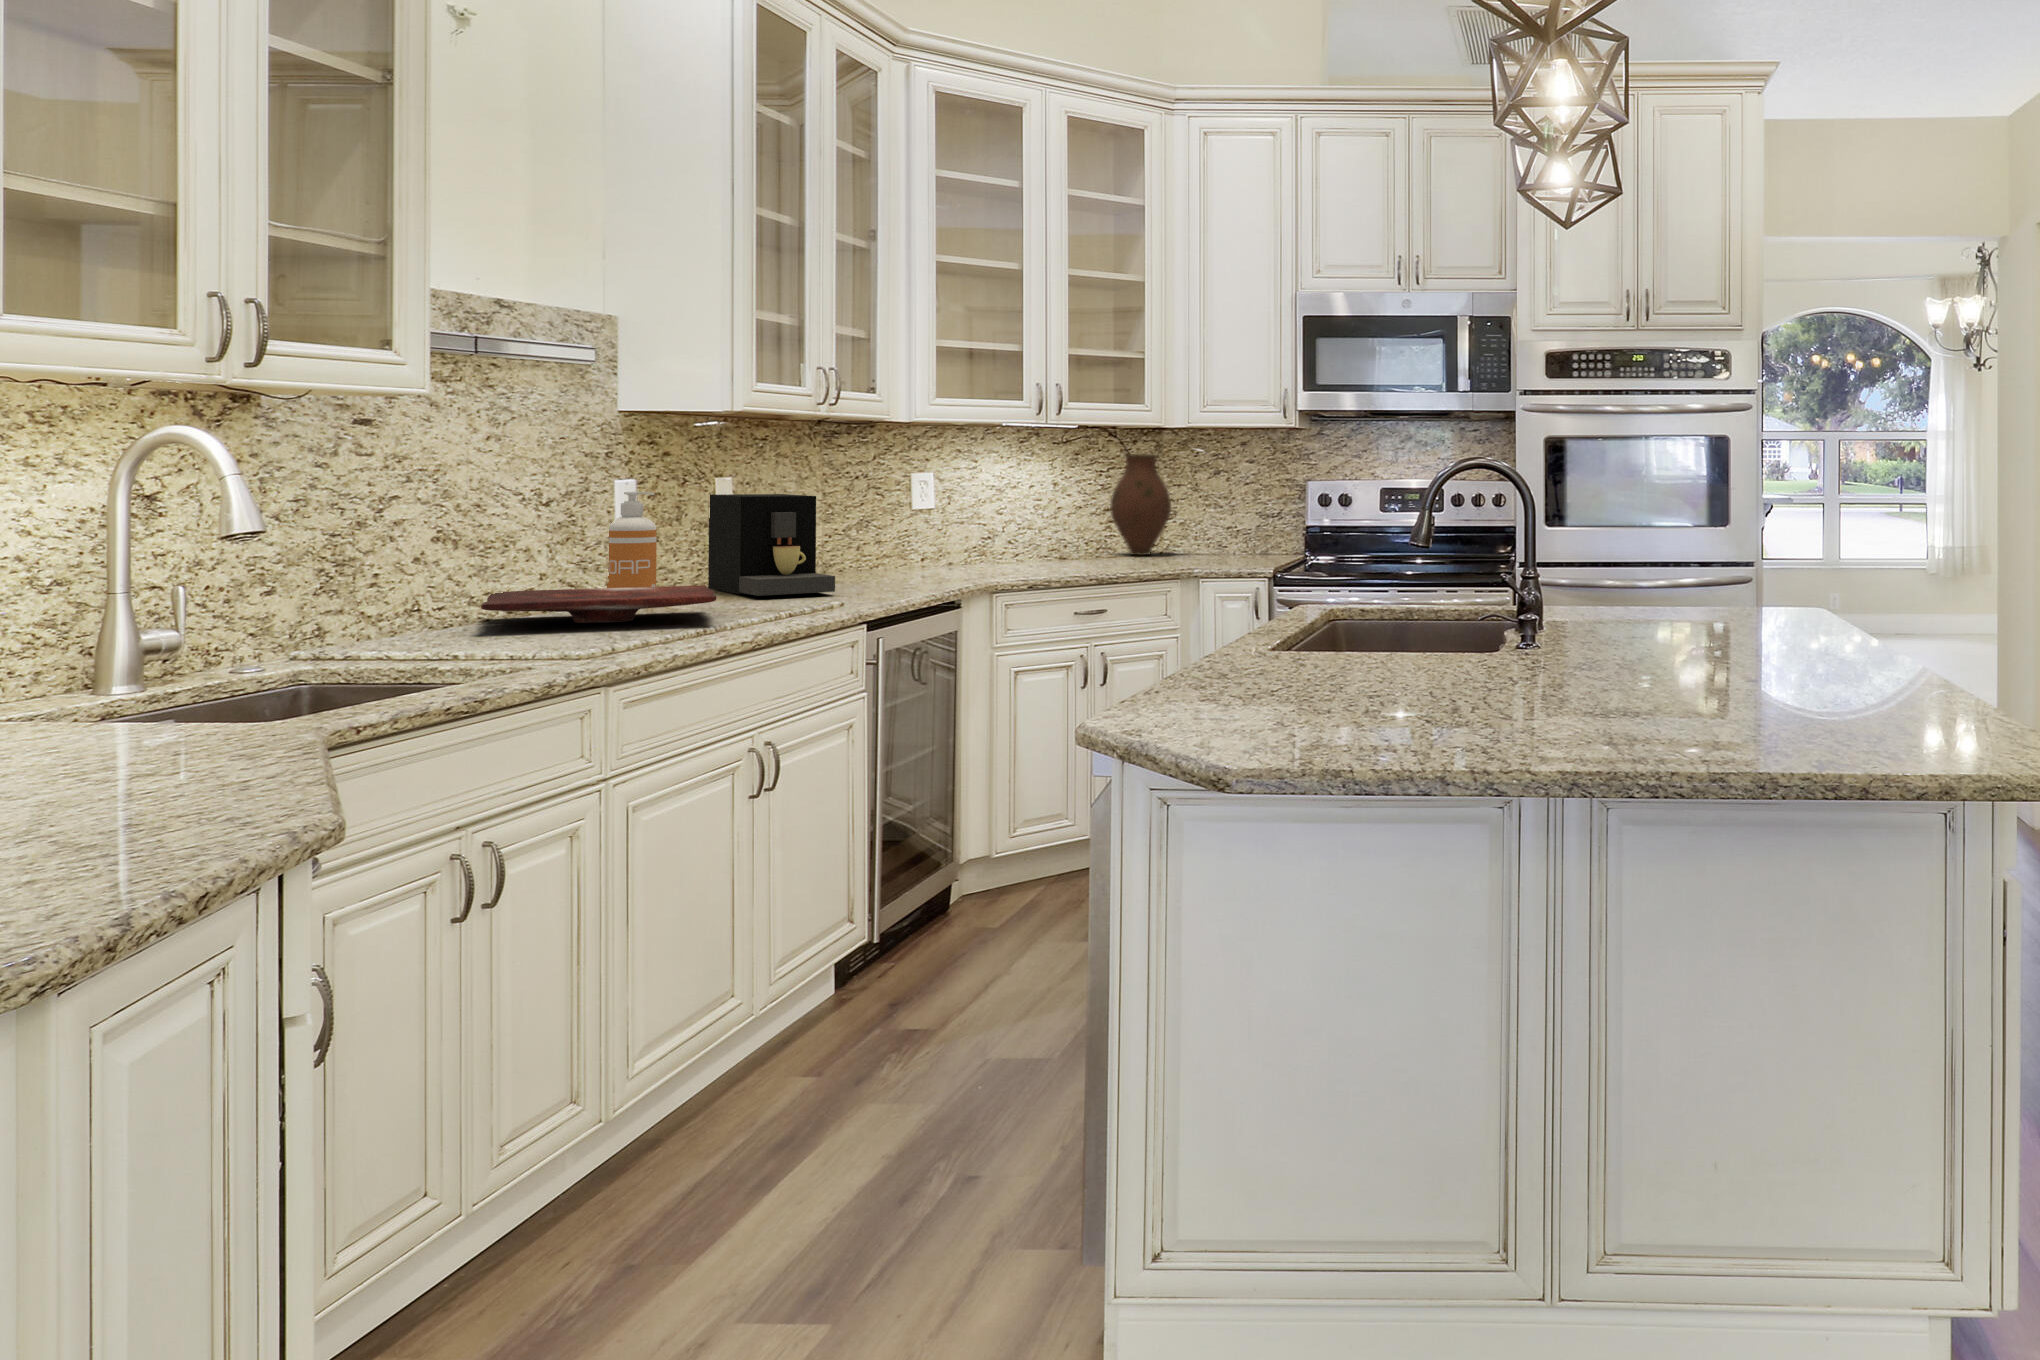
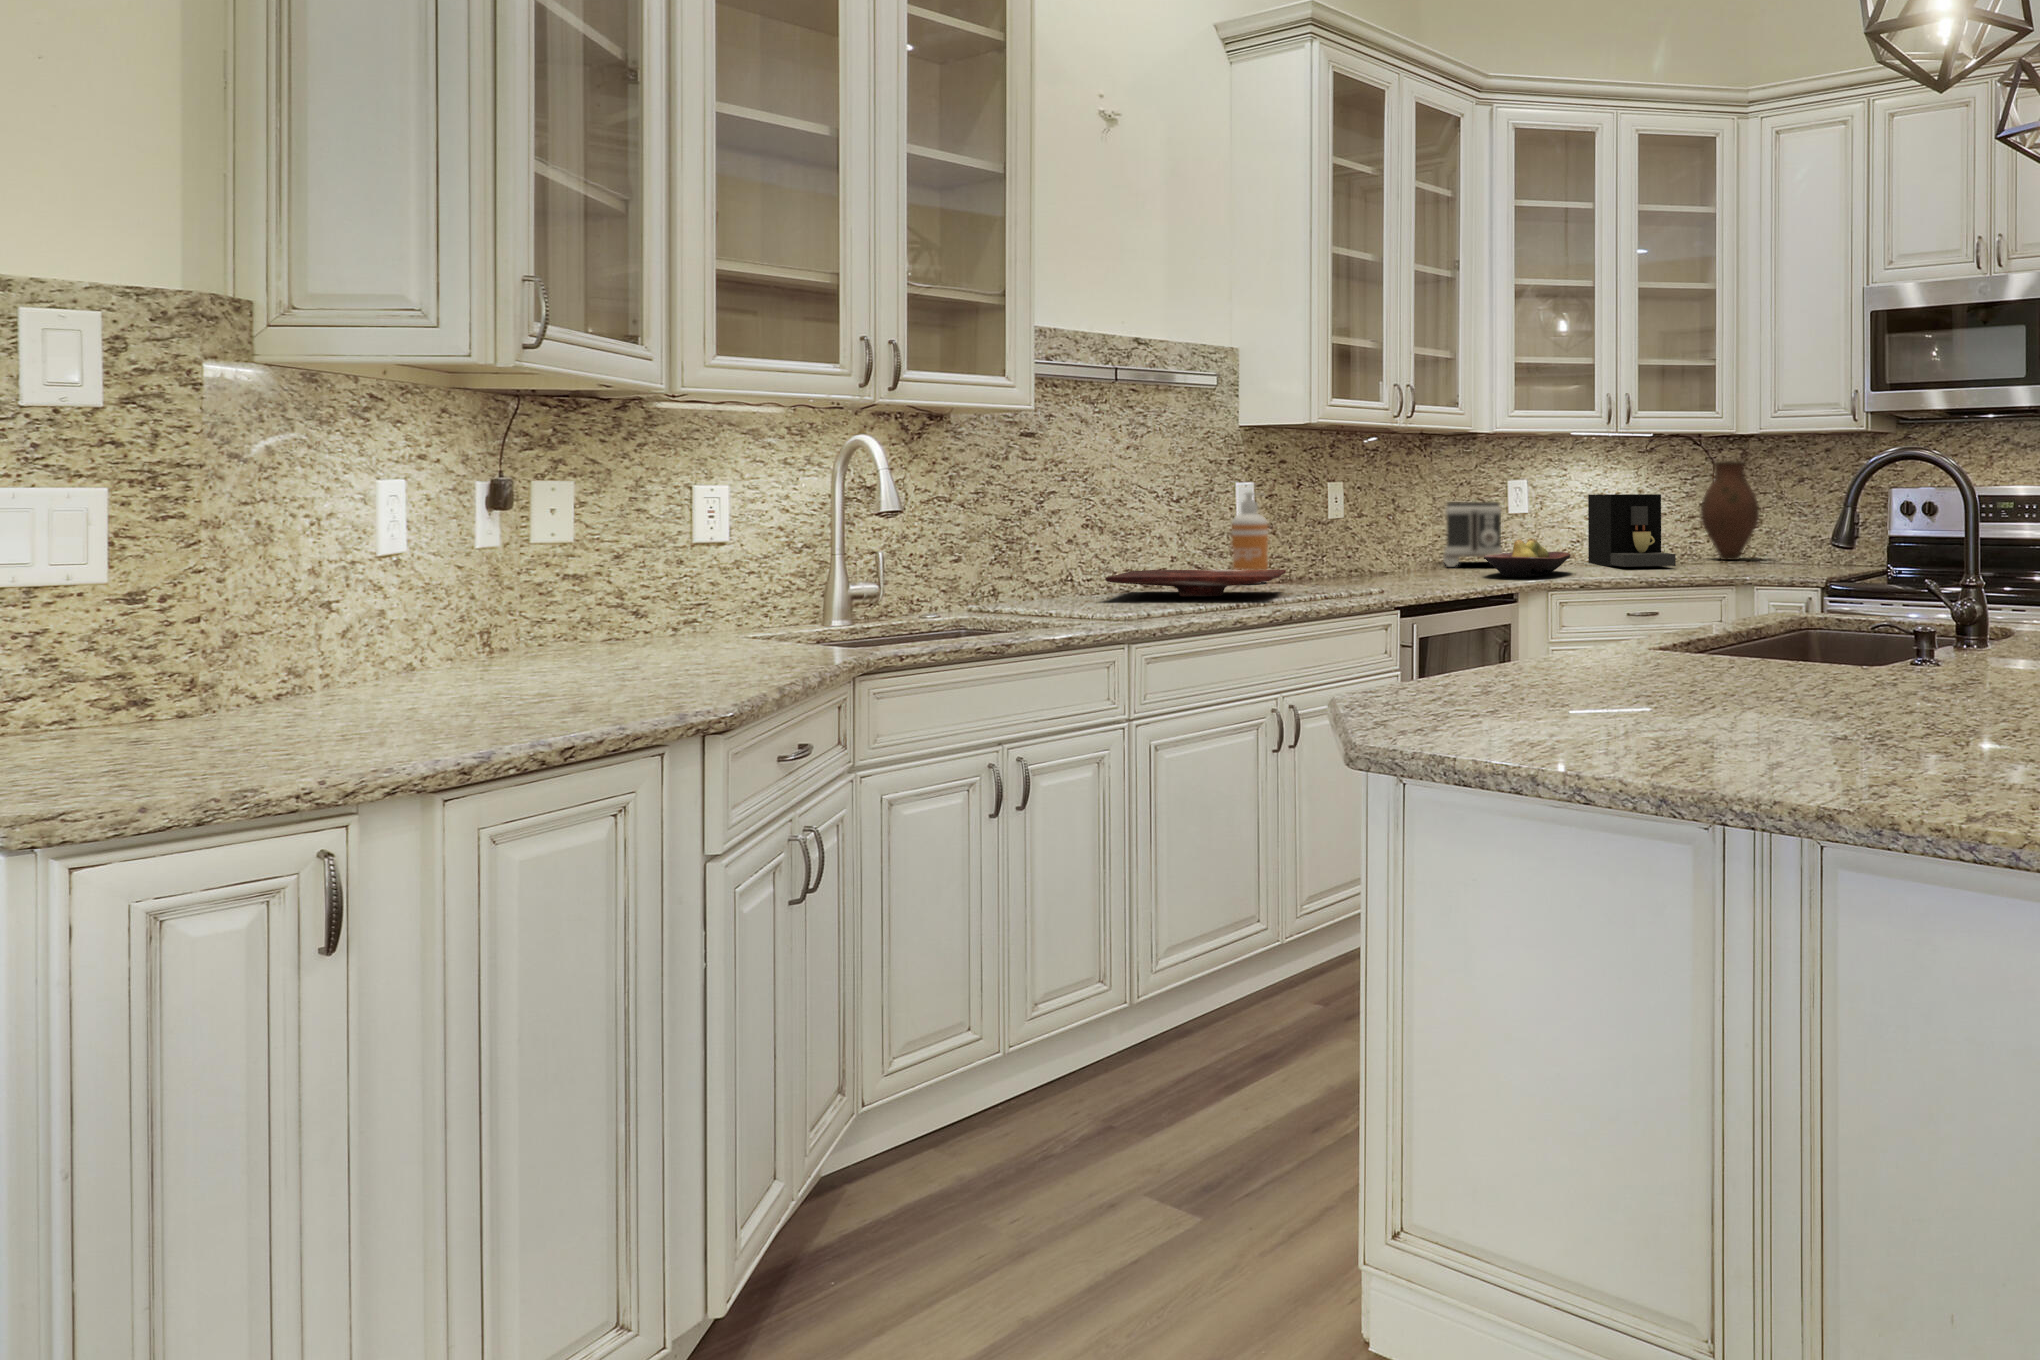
coffee maker: present [708,494,835,596] -> present [1588,494,1676,567]
toaster: none [826,496,913,572] -> present [1443,501,1502,567]
fruit bowl: none [912,540,1005,583] -> present [1484,539,1571,577]

